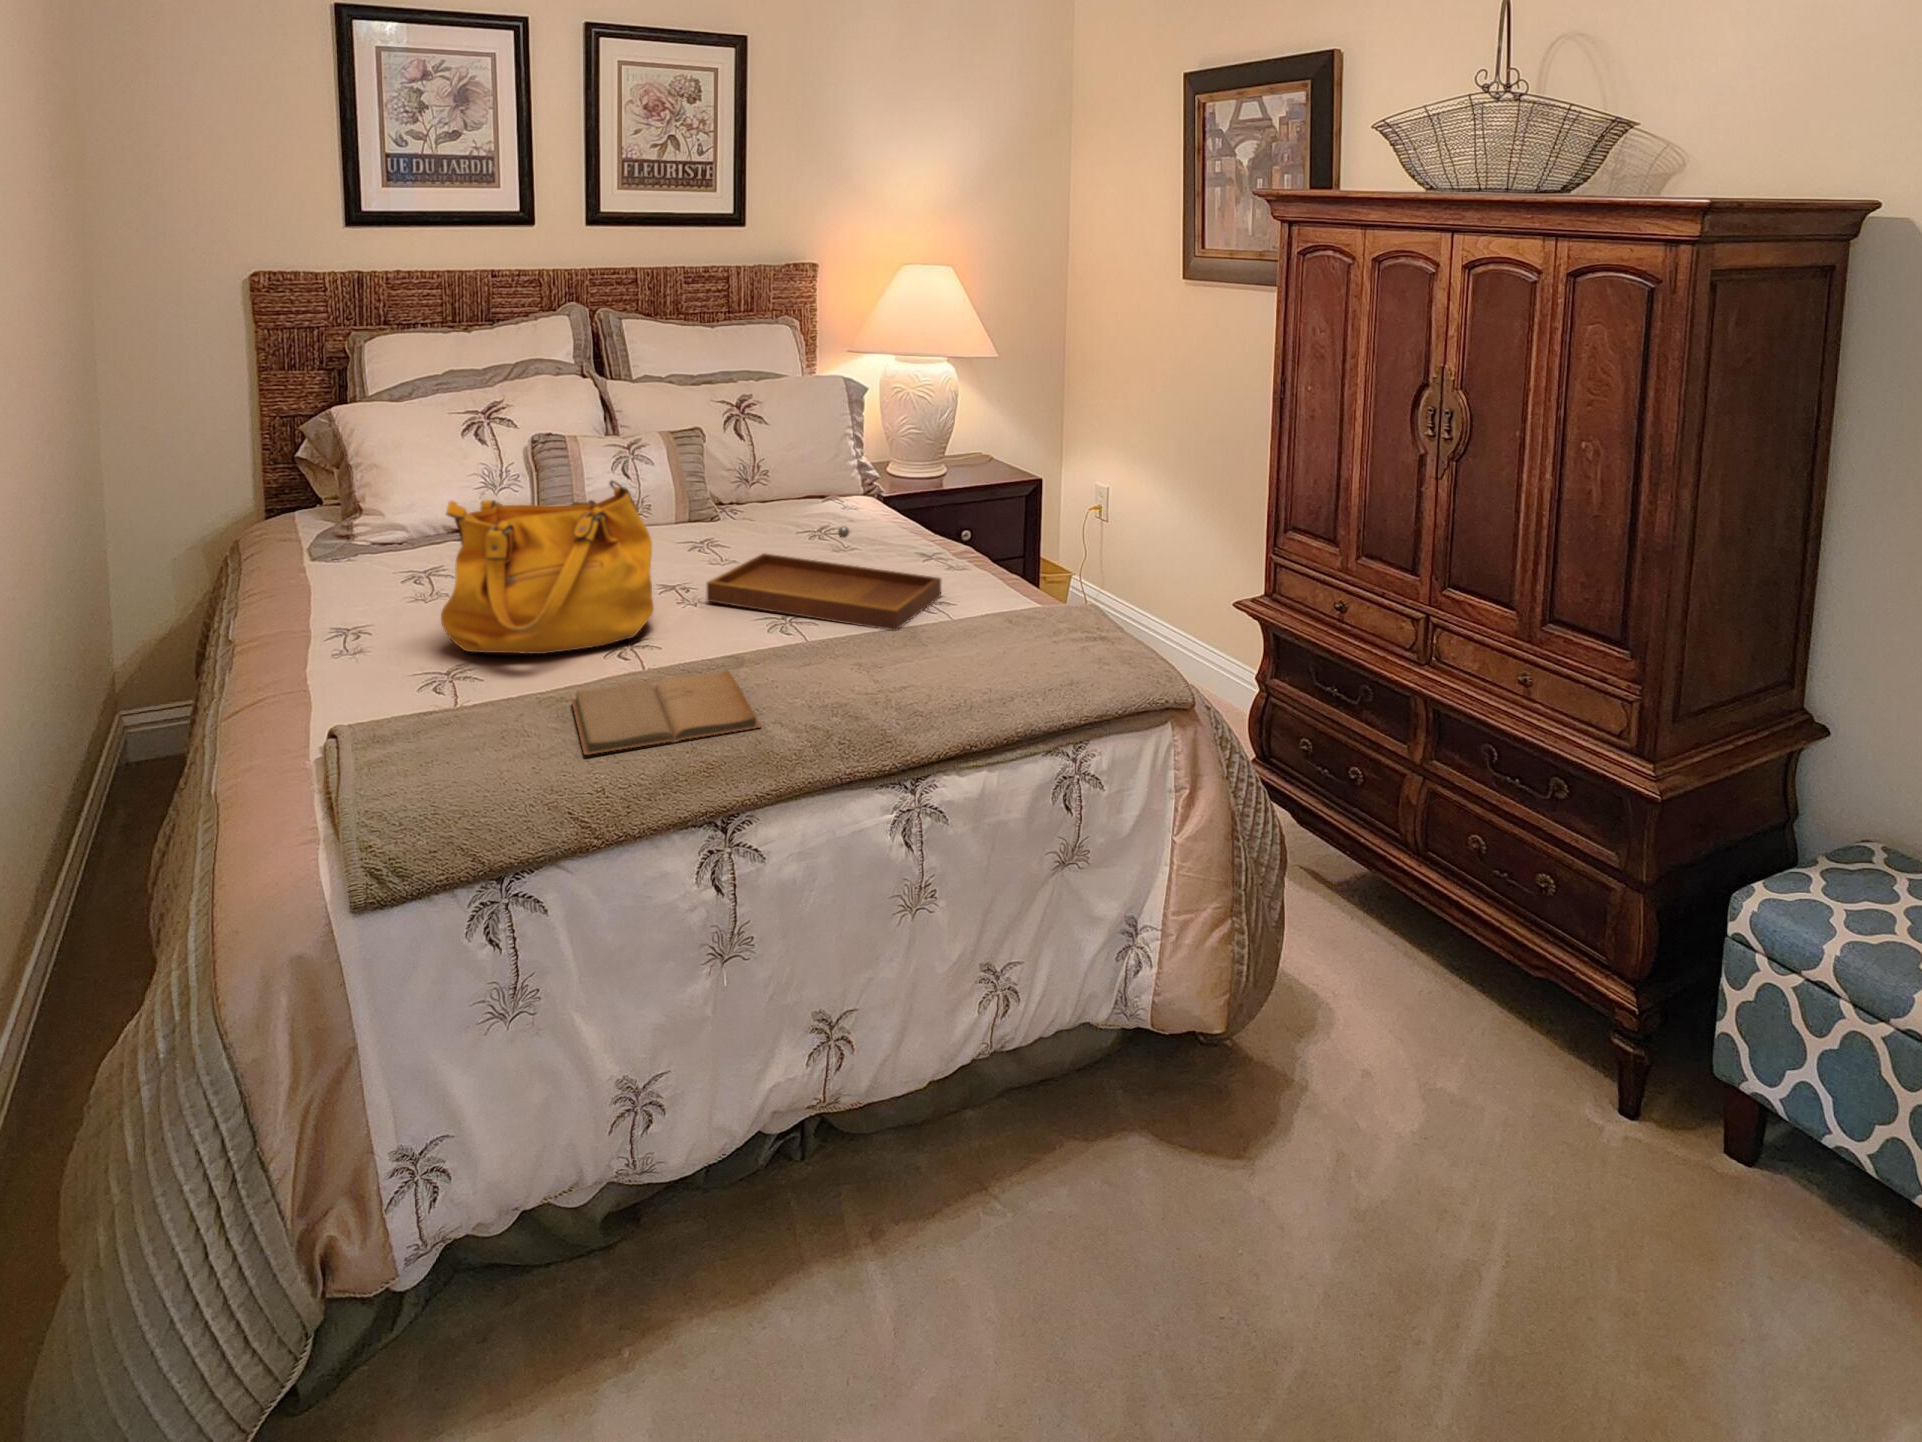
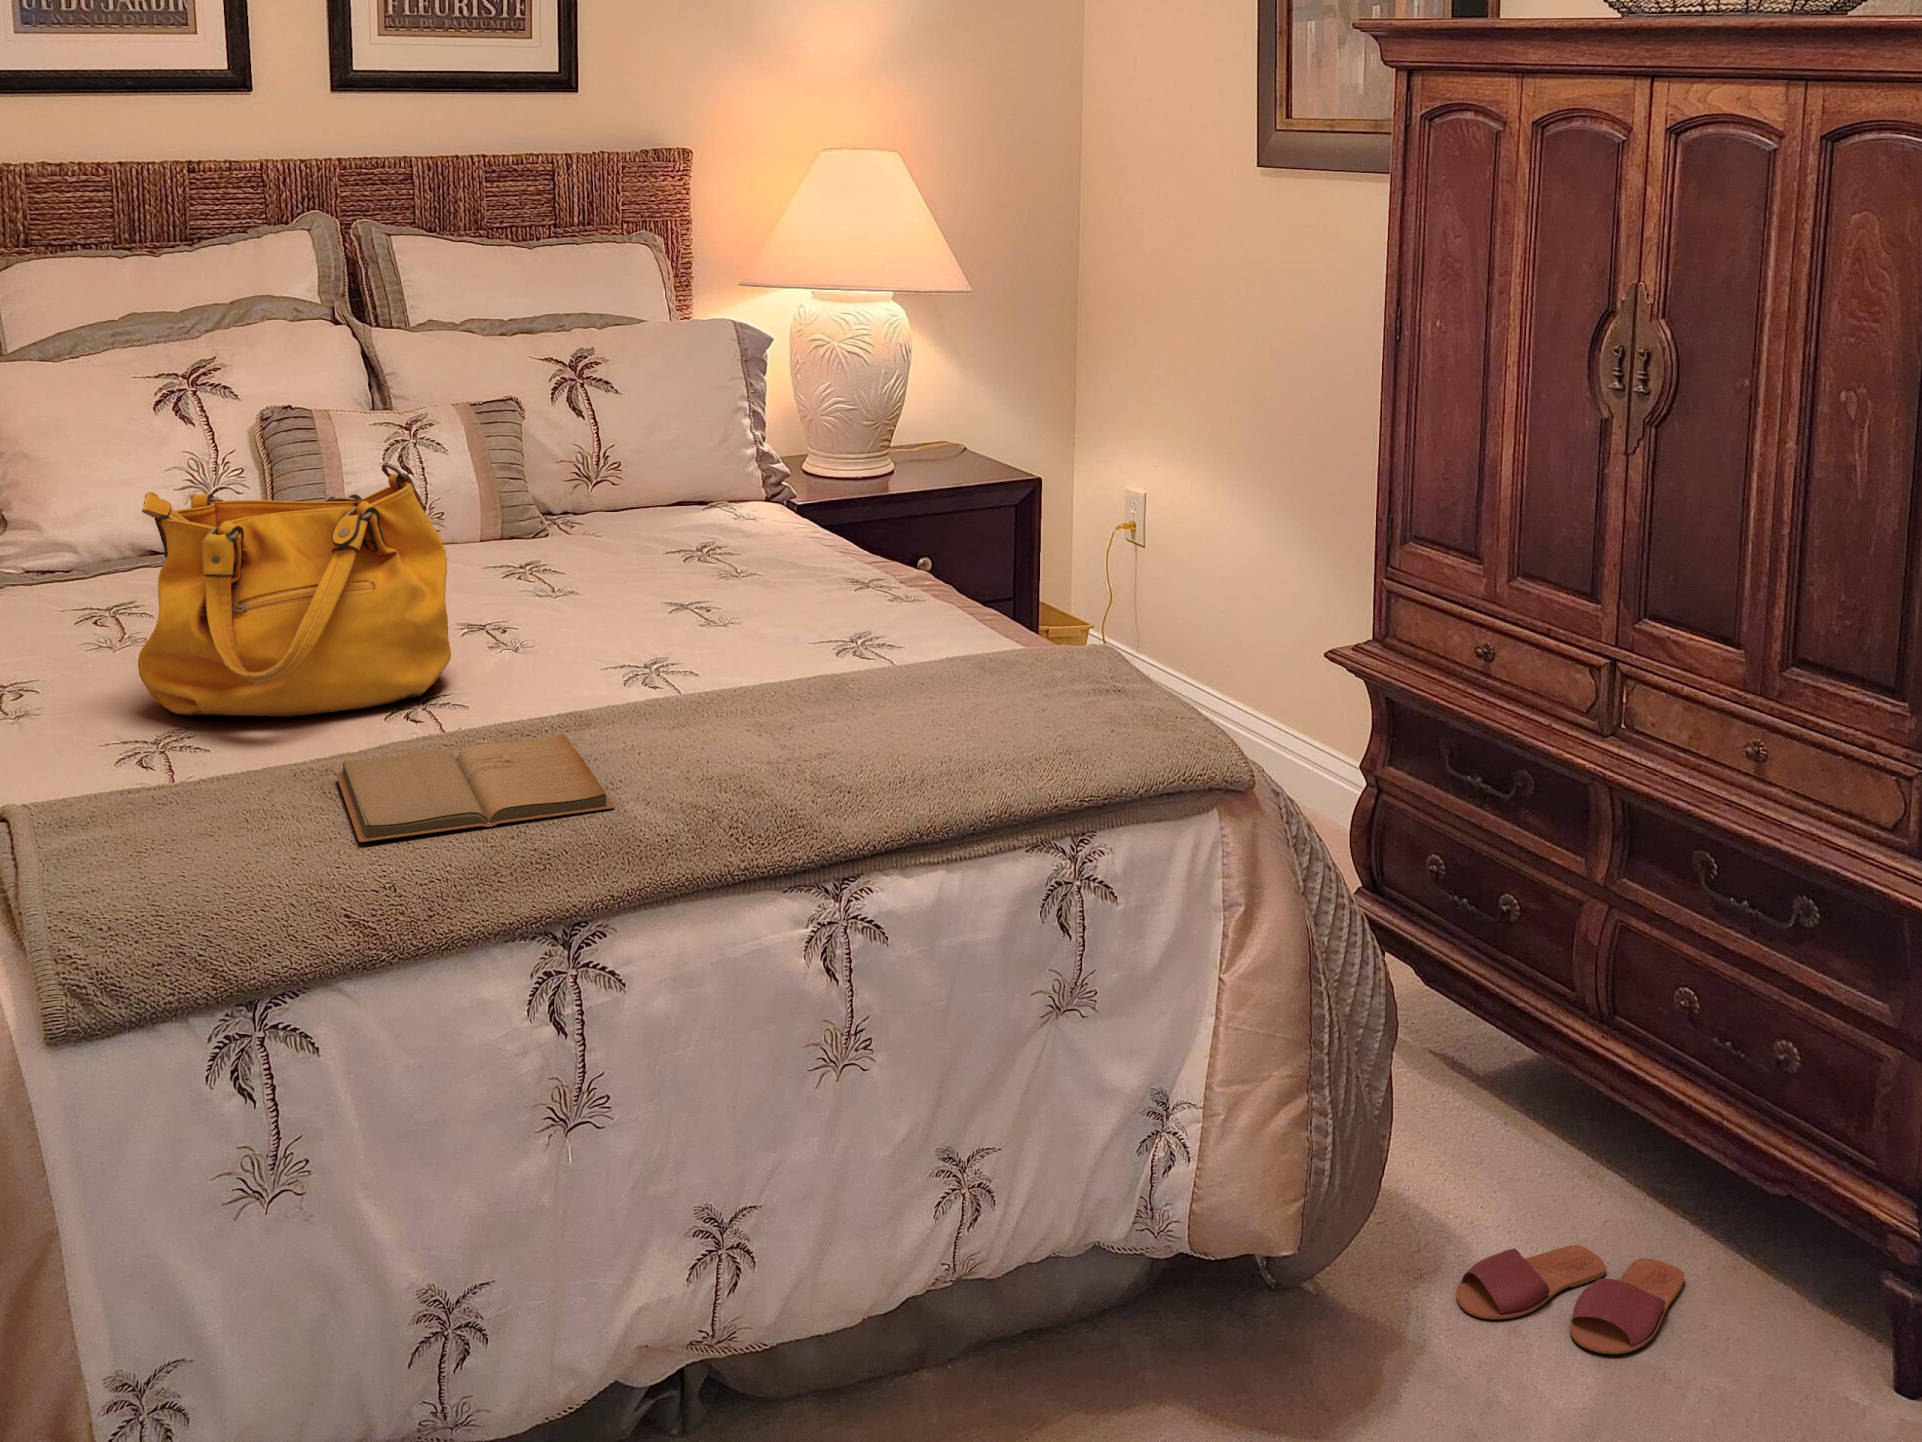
tray: present [707,526,941,630] -> none [528,535,882,686]
slippers: none [1323,1007,1474,1091] -> present [1456,1245,1684,1354]

